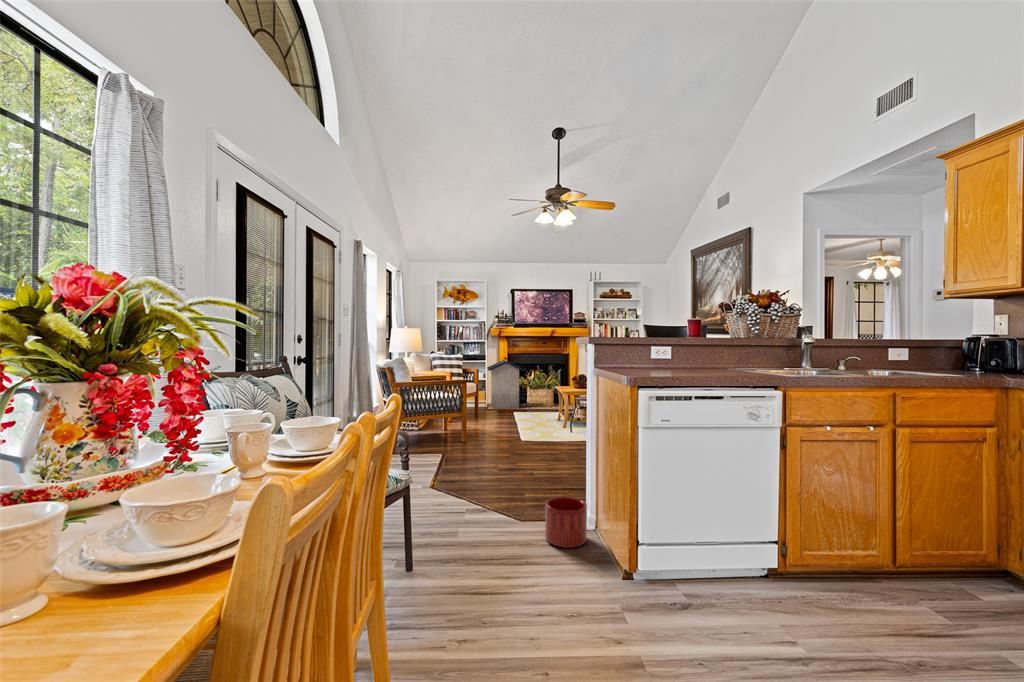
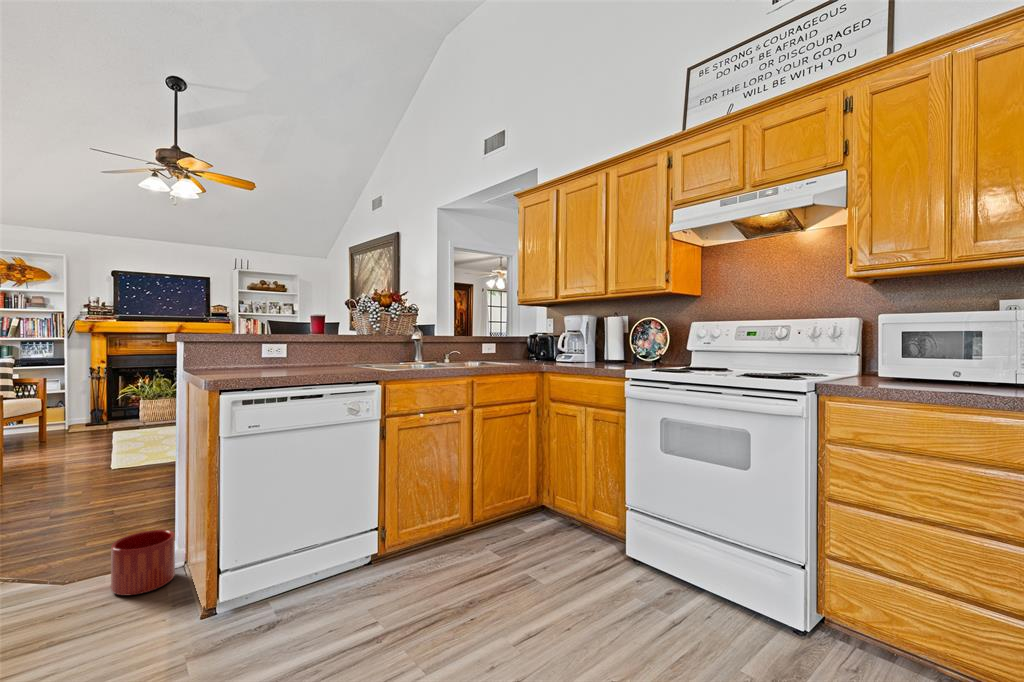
trash can: present [487,360,524,409] -> none [71,364,133,431]

